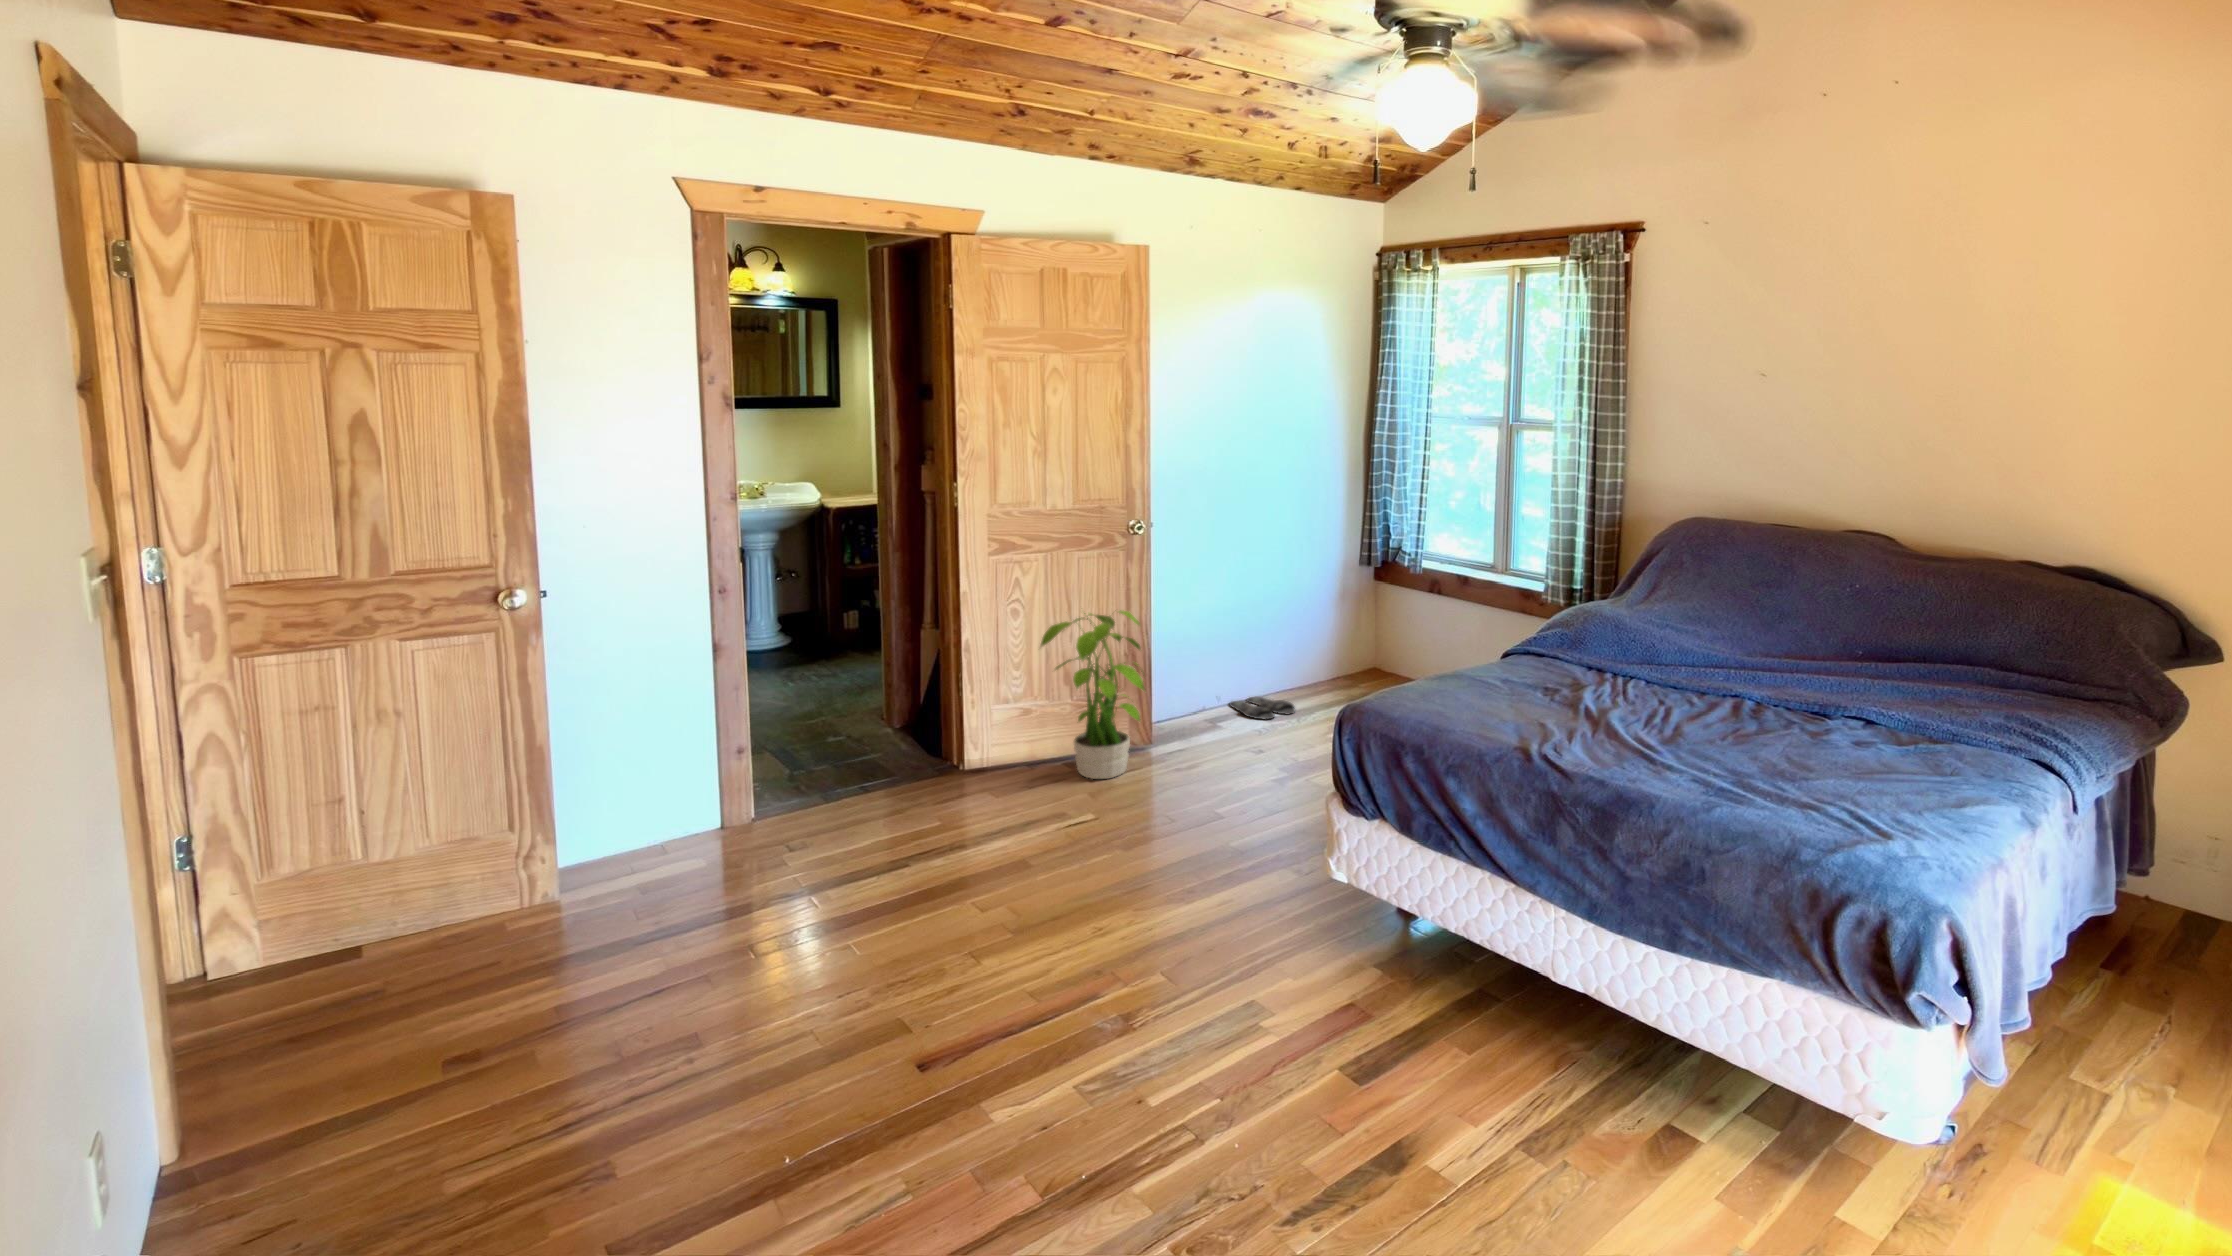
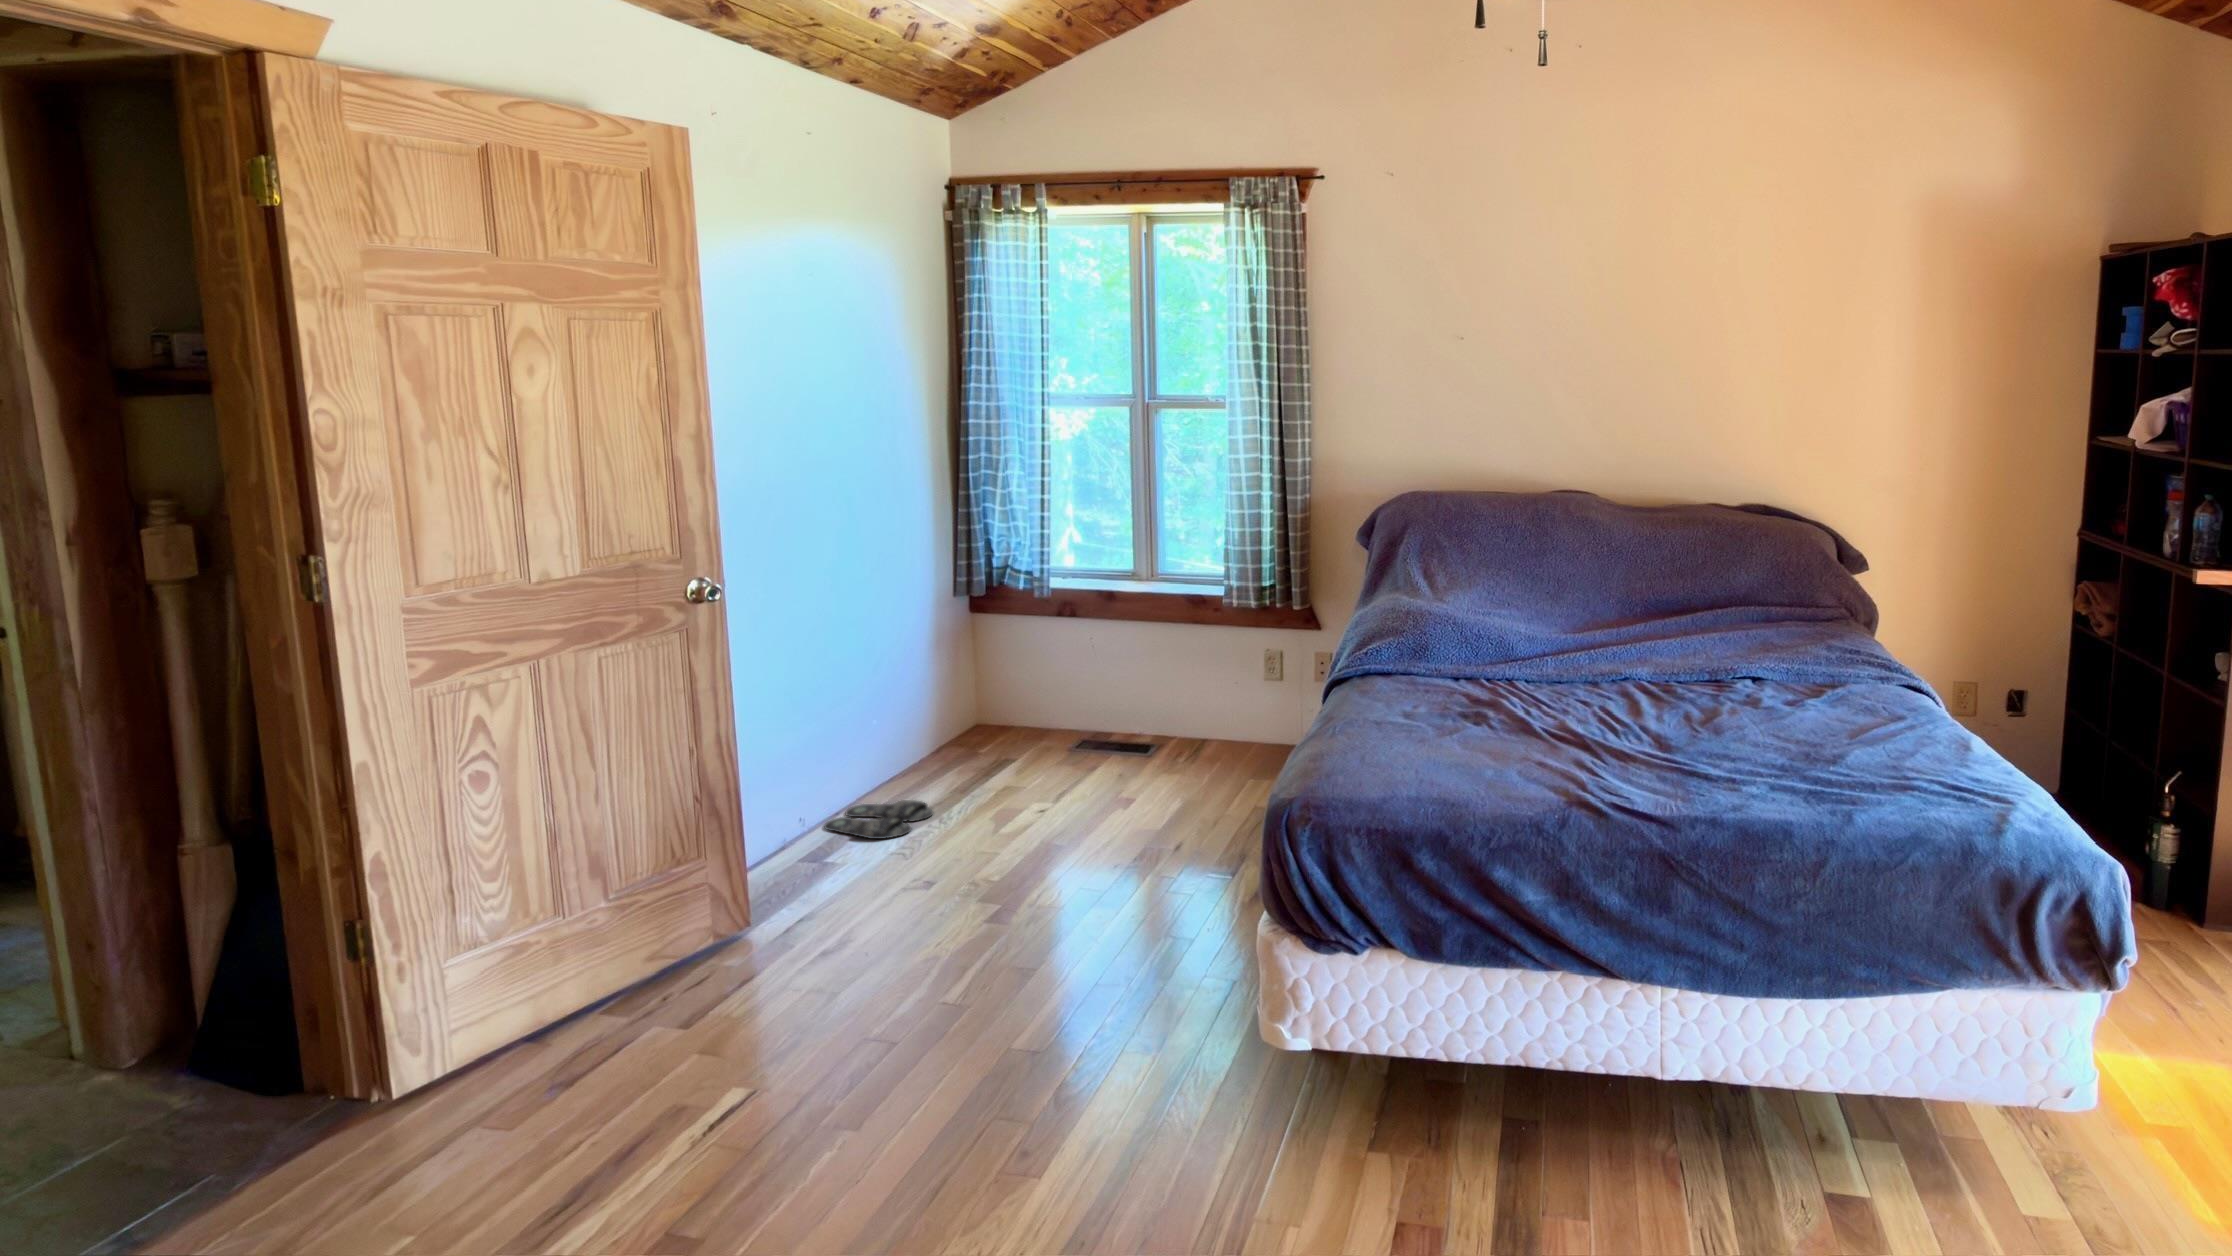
potted plant: present [1040,610,1145,779] -> none [570,734,792,1031]

